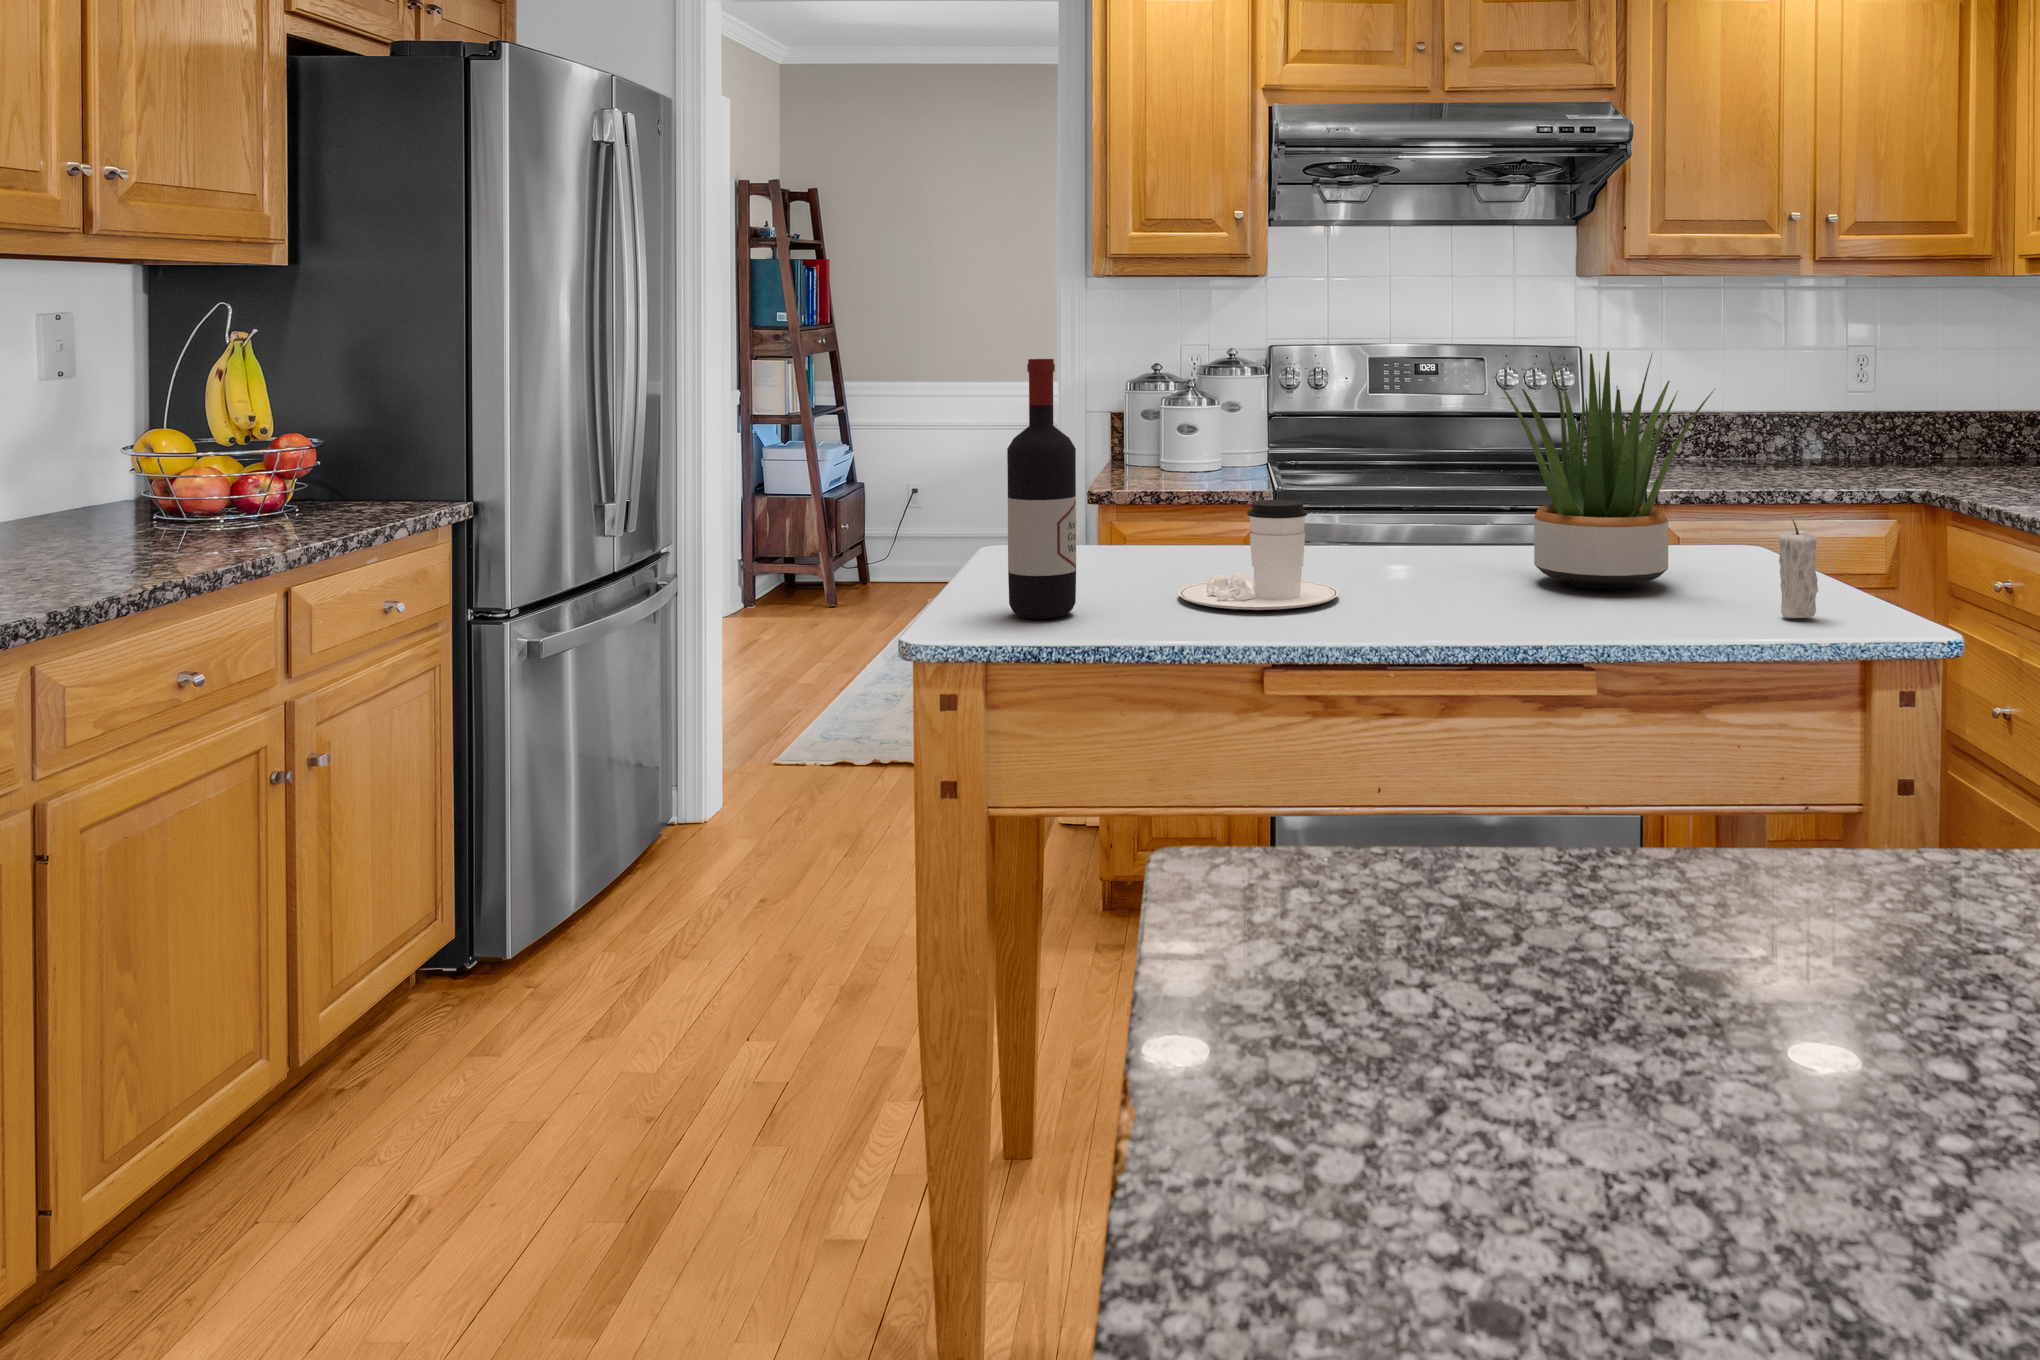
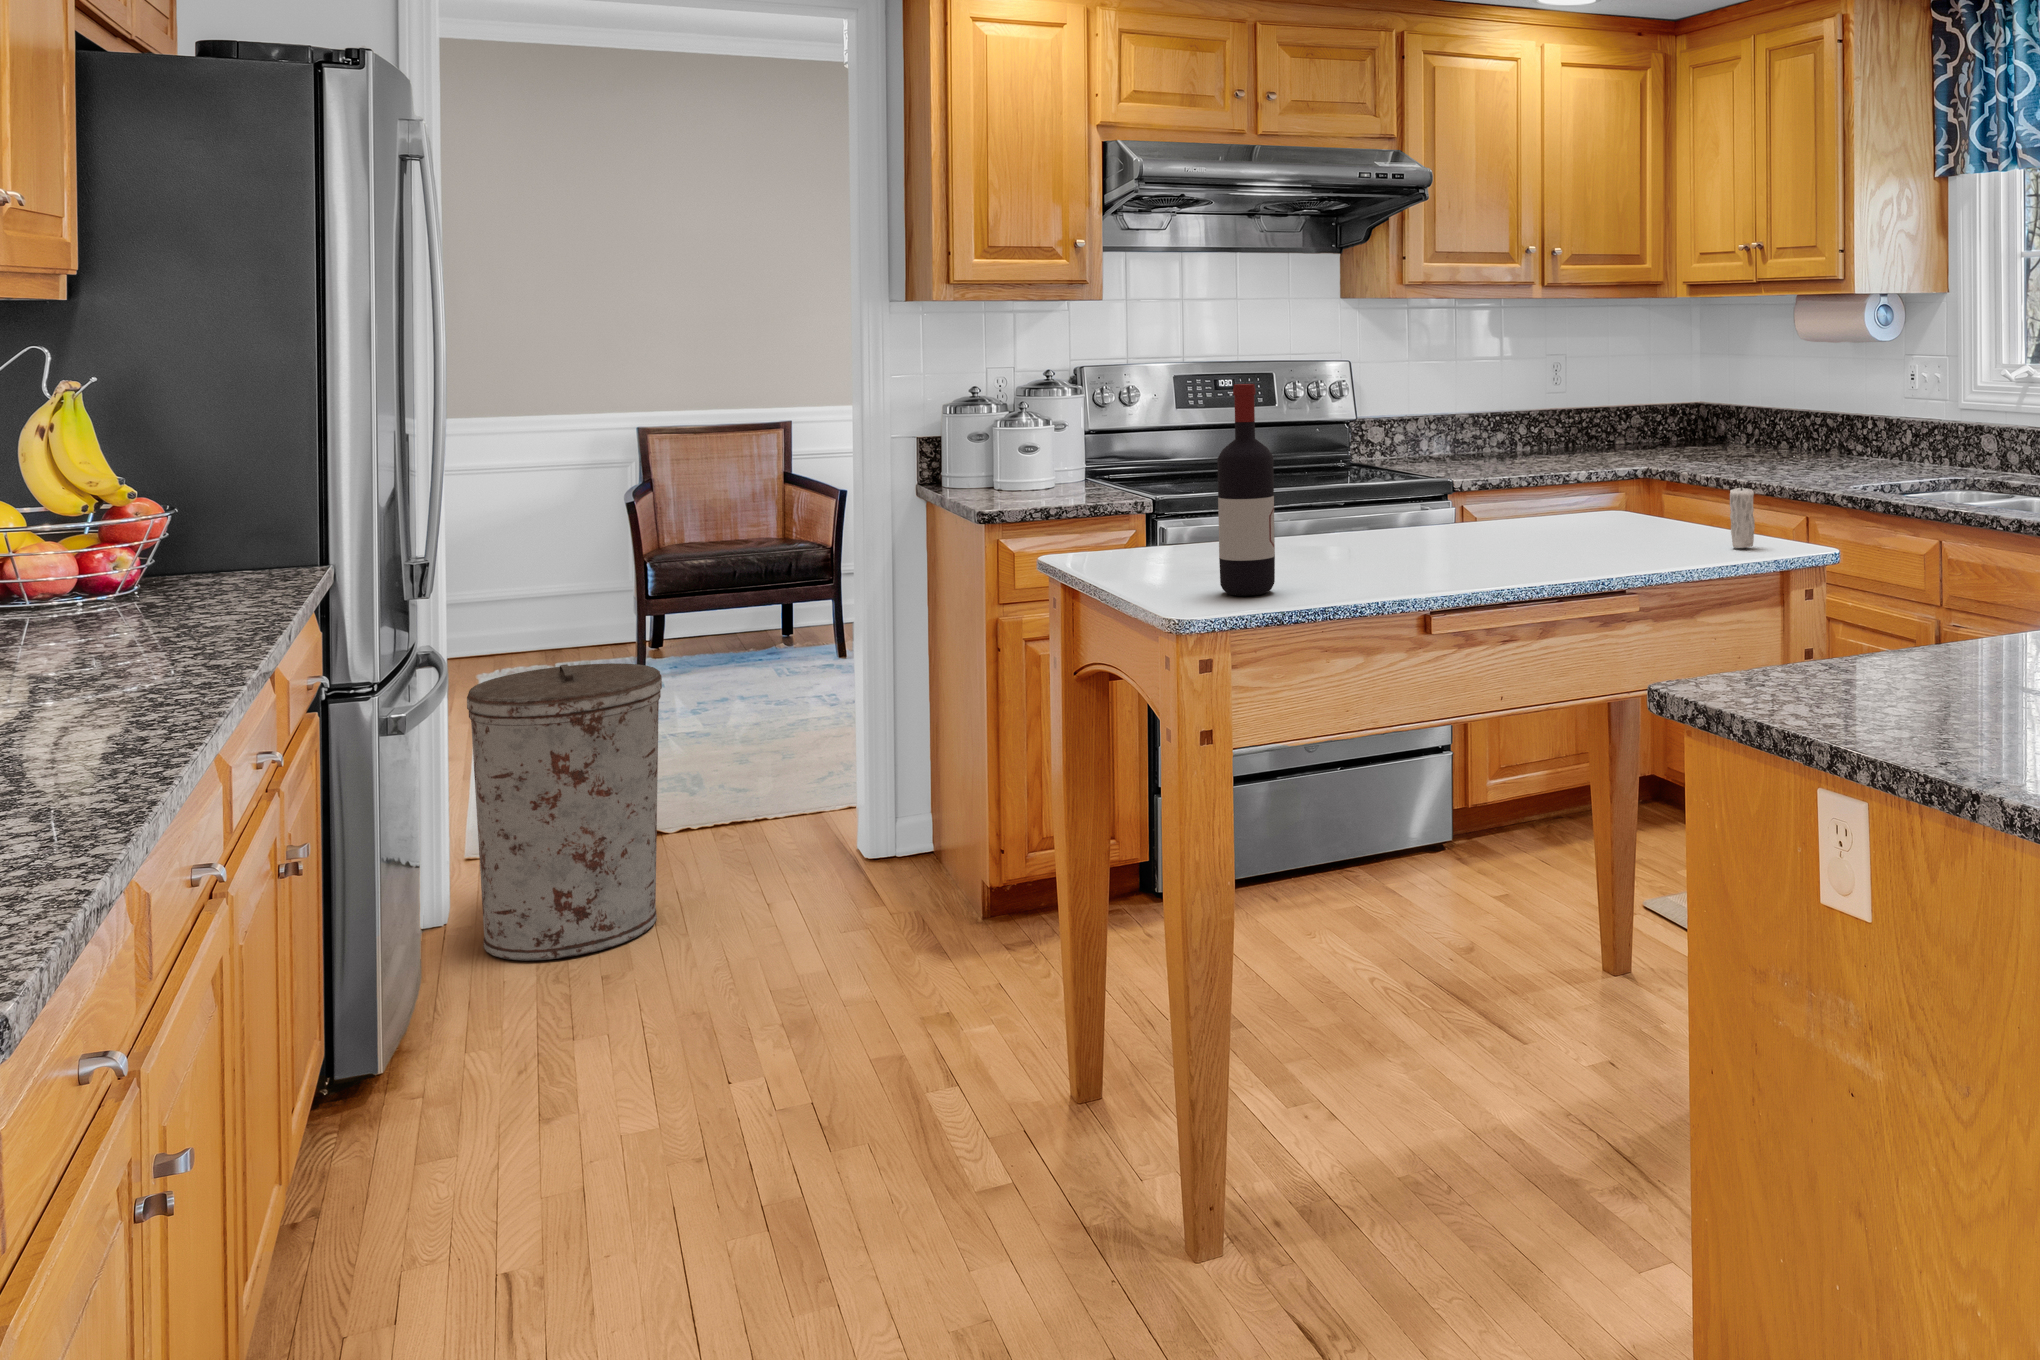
potted plant: present [1498,351,1715,589] -> none [1495,367,1678,543]
coffee cup: present [1178,500,1339,610] -> none [1314,490,1442,576]
trash can: none [681,604,844,872] -> present [467,663,662,961]

